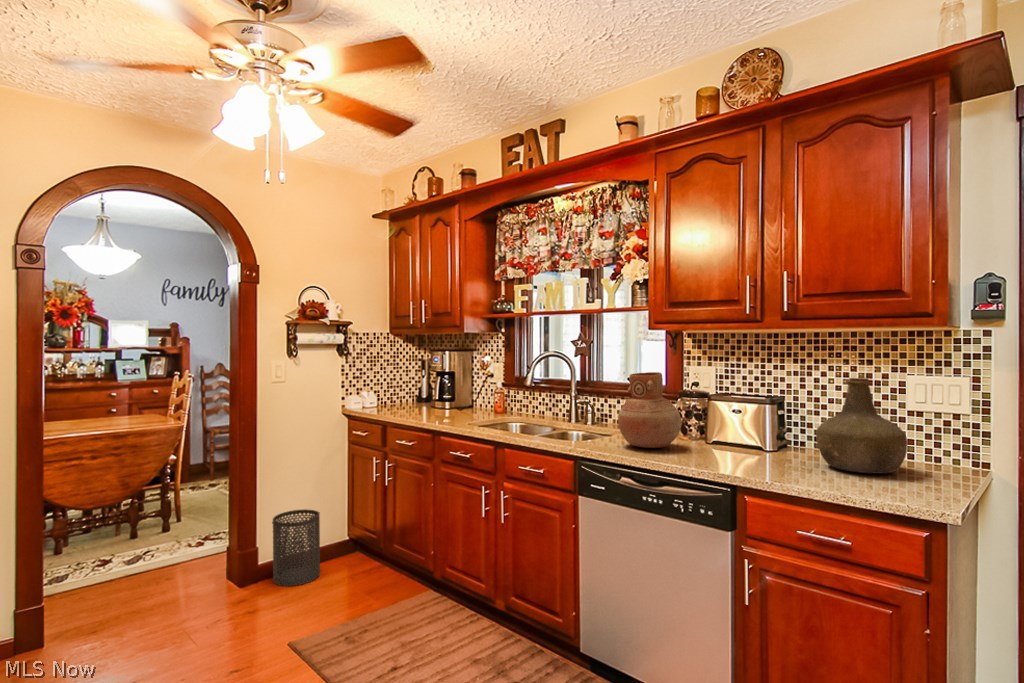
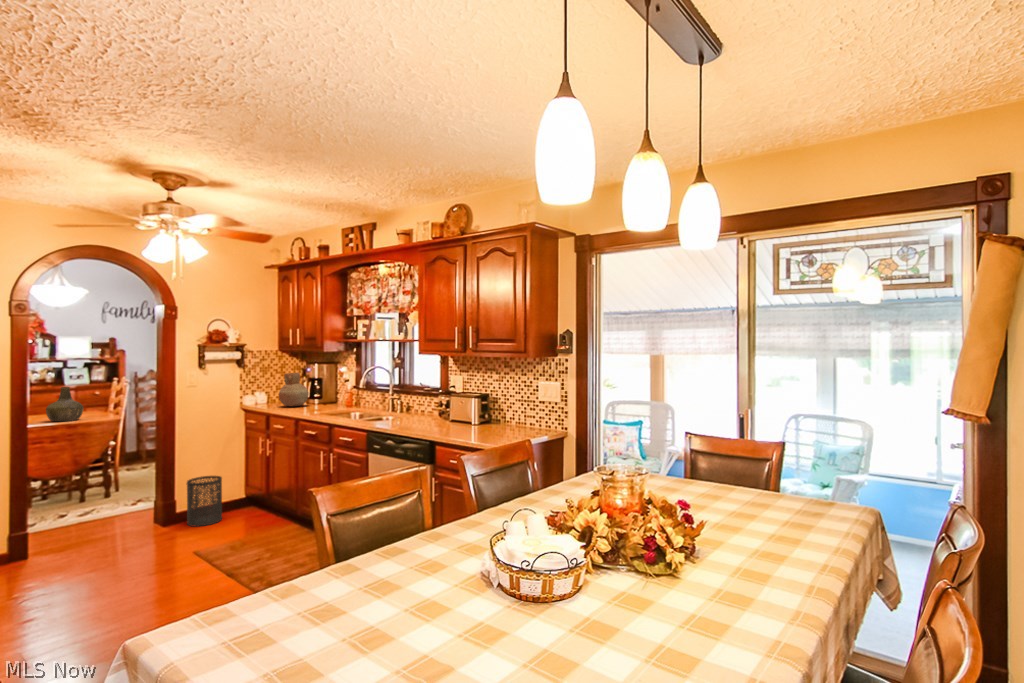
vase: present [618,372,681,448] -> present [279,373,309,406]
bottle: present [816,378,908,473] -> present [46,387,84,421]

